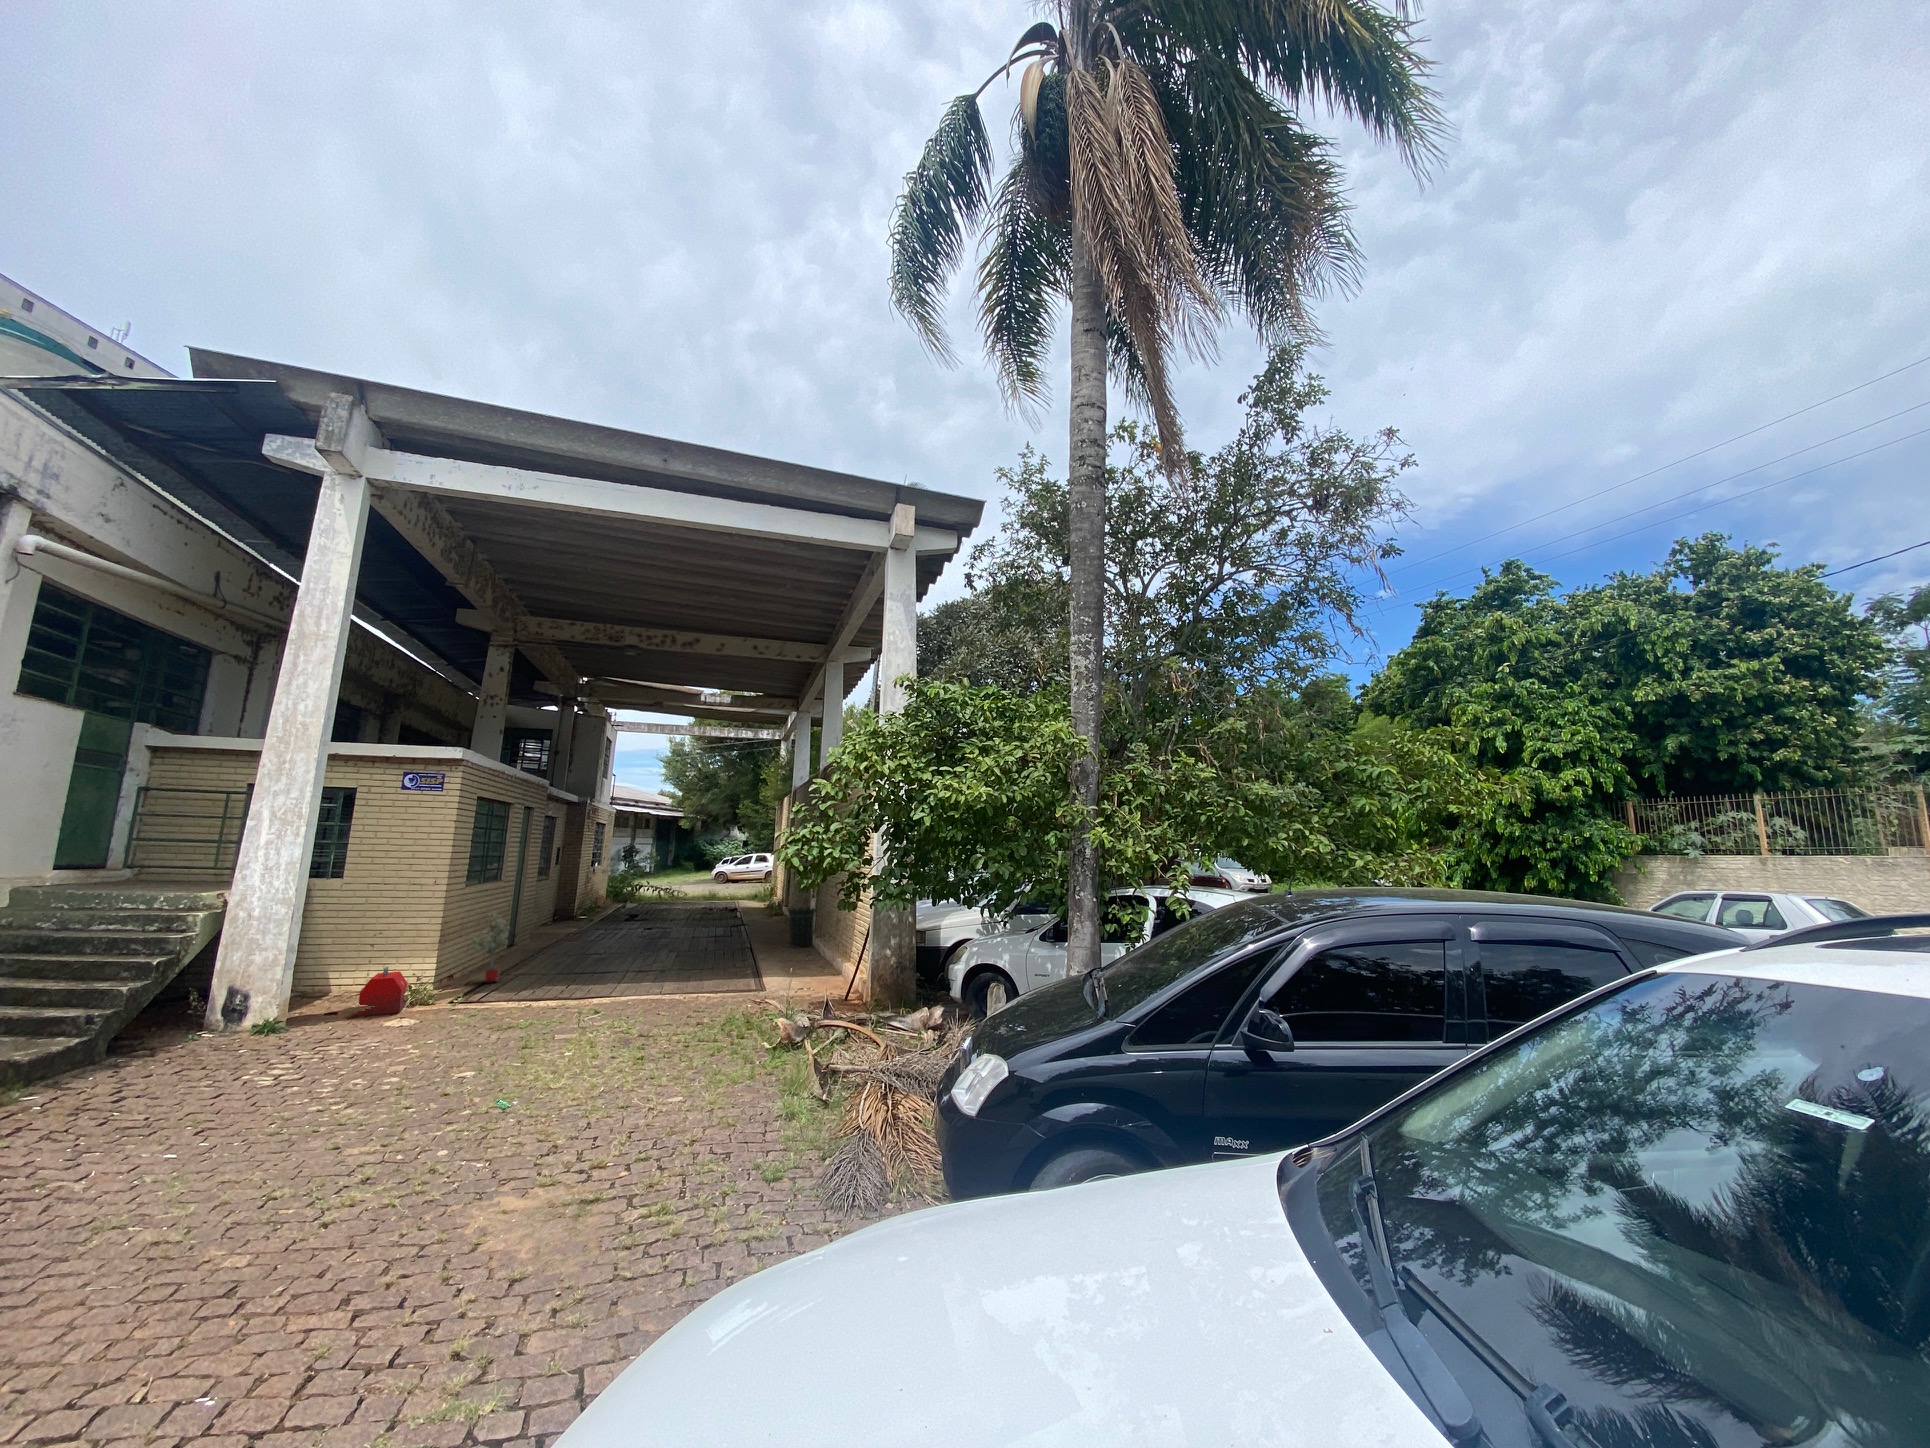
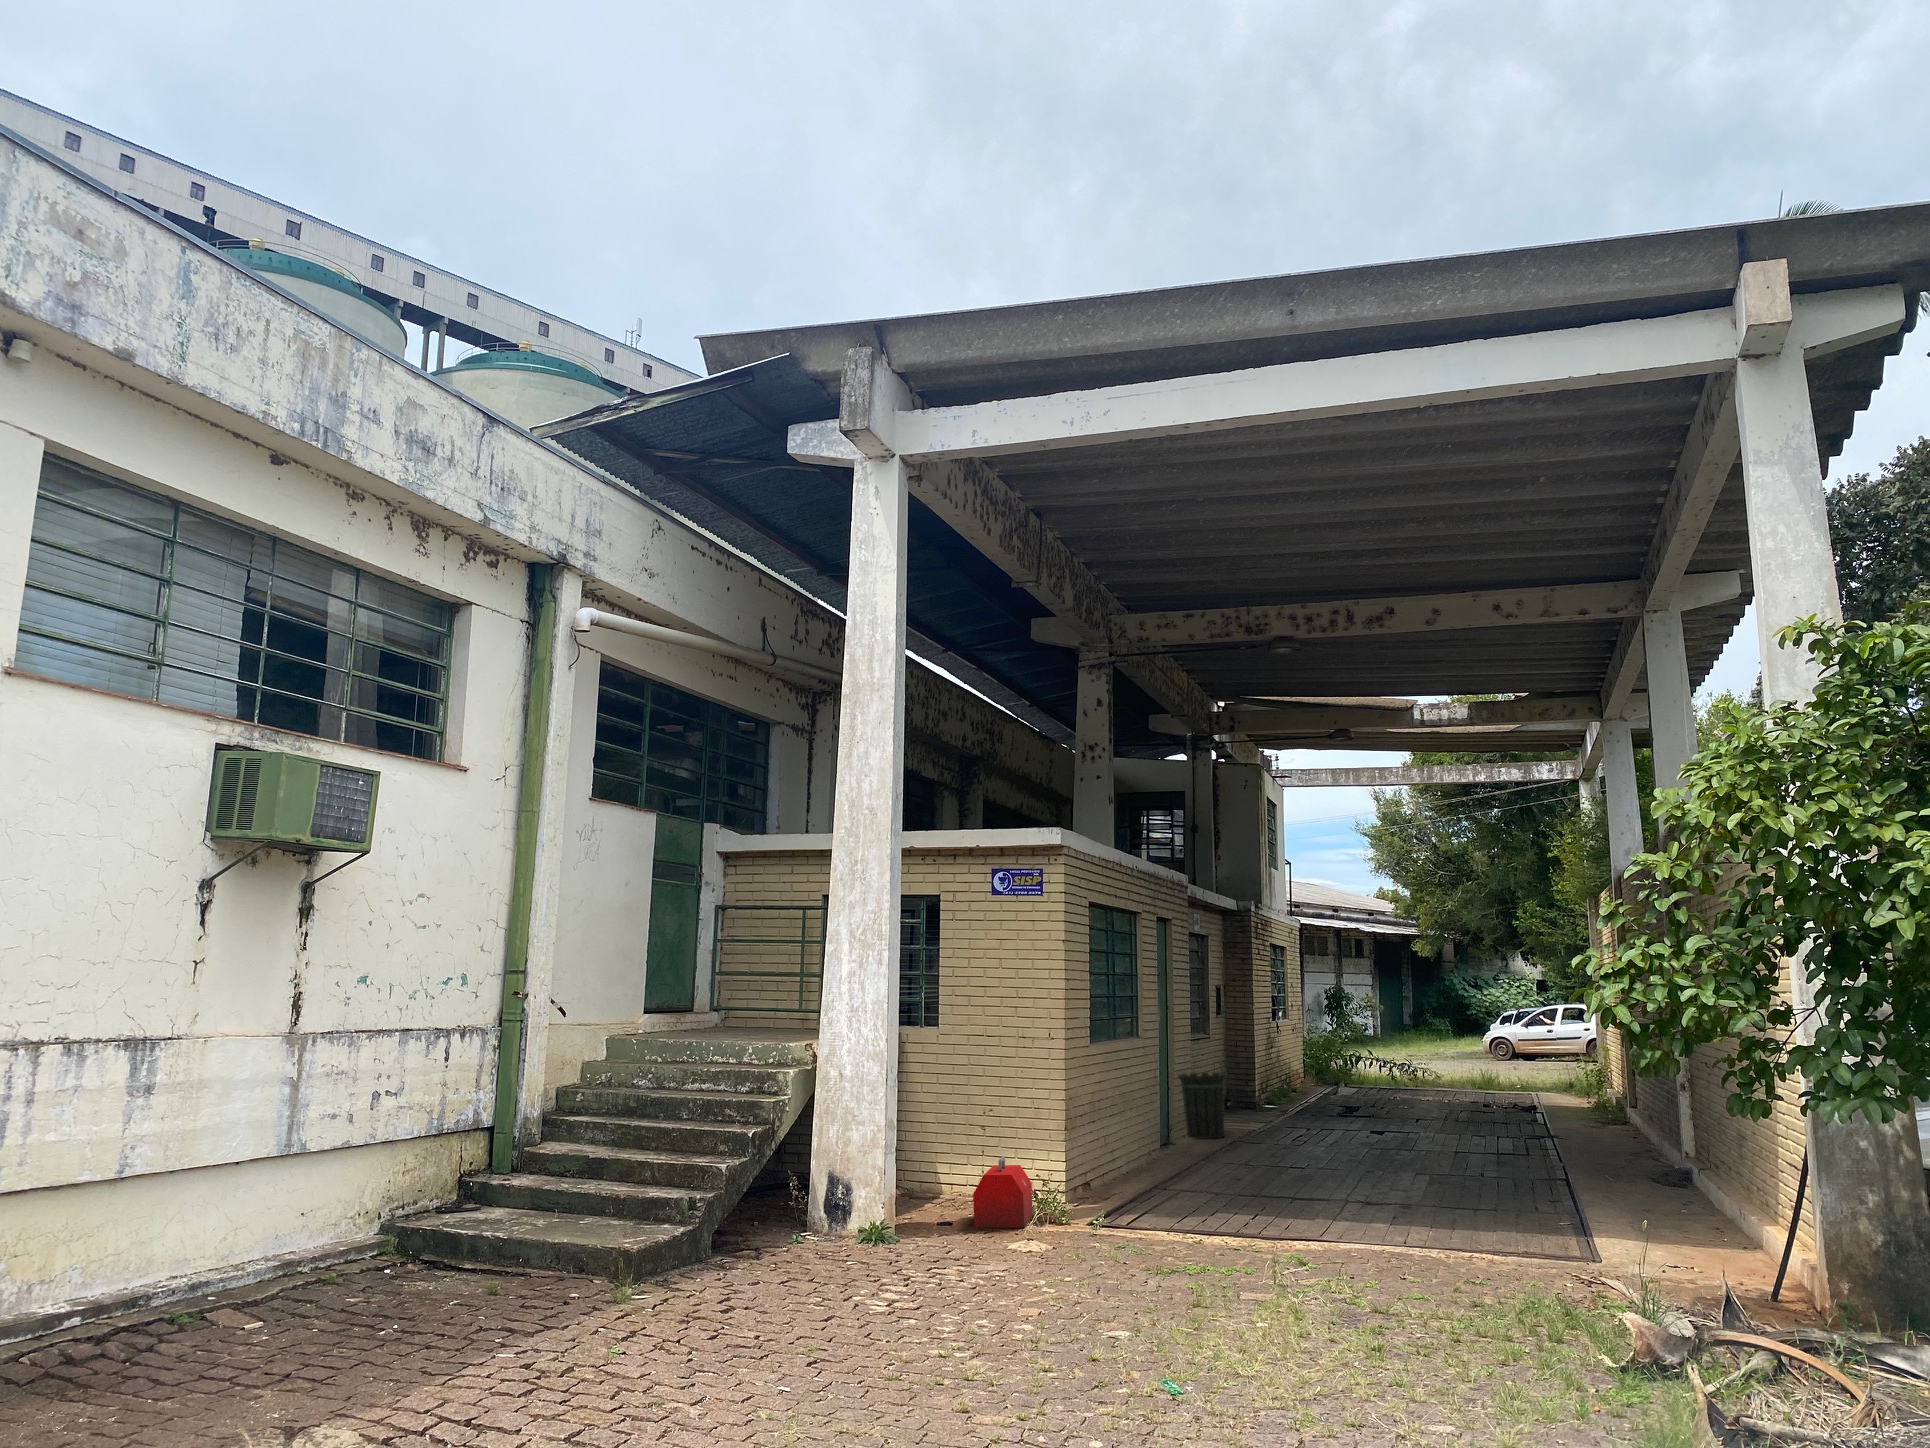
waste bin: present [788,907,817,948] -> present [1178,1072,1226,1139]
potted tree: present [472,914,509,983] -> none [1110,1080,1162,1189]

